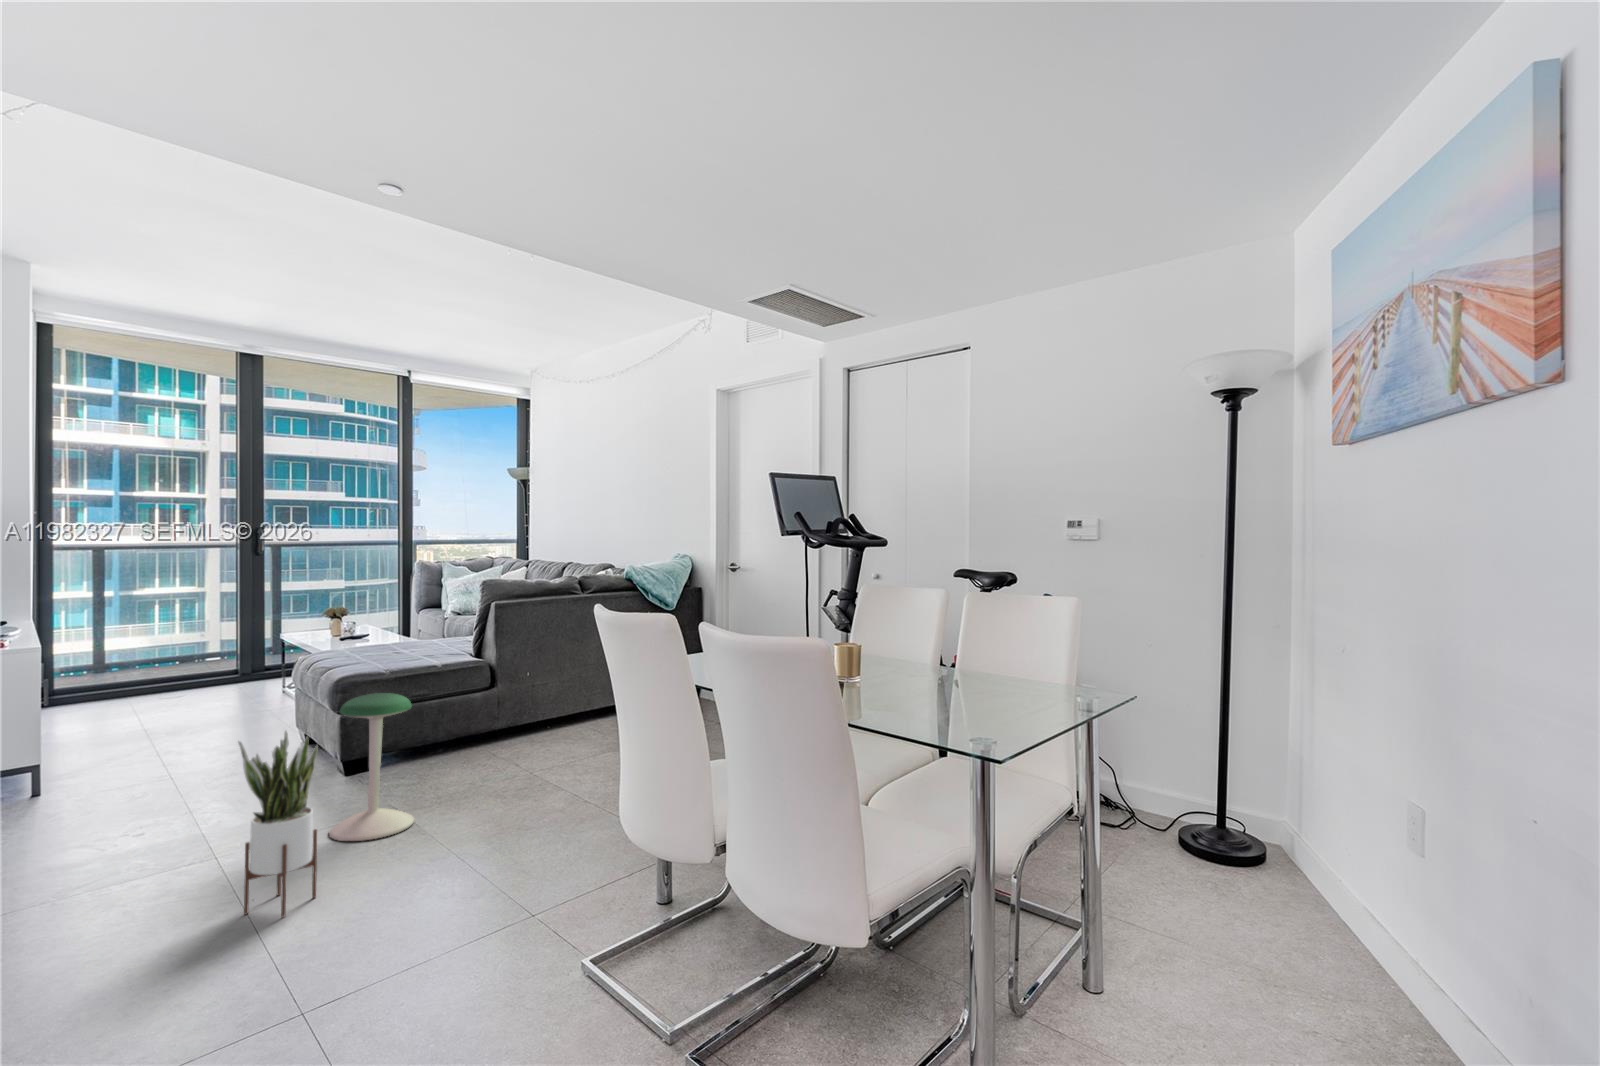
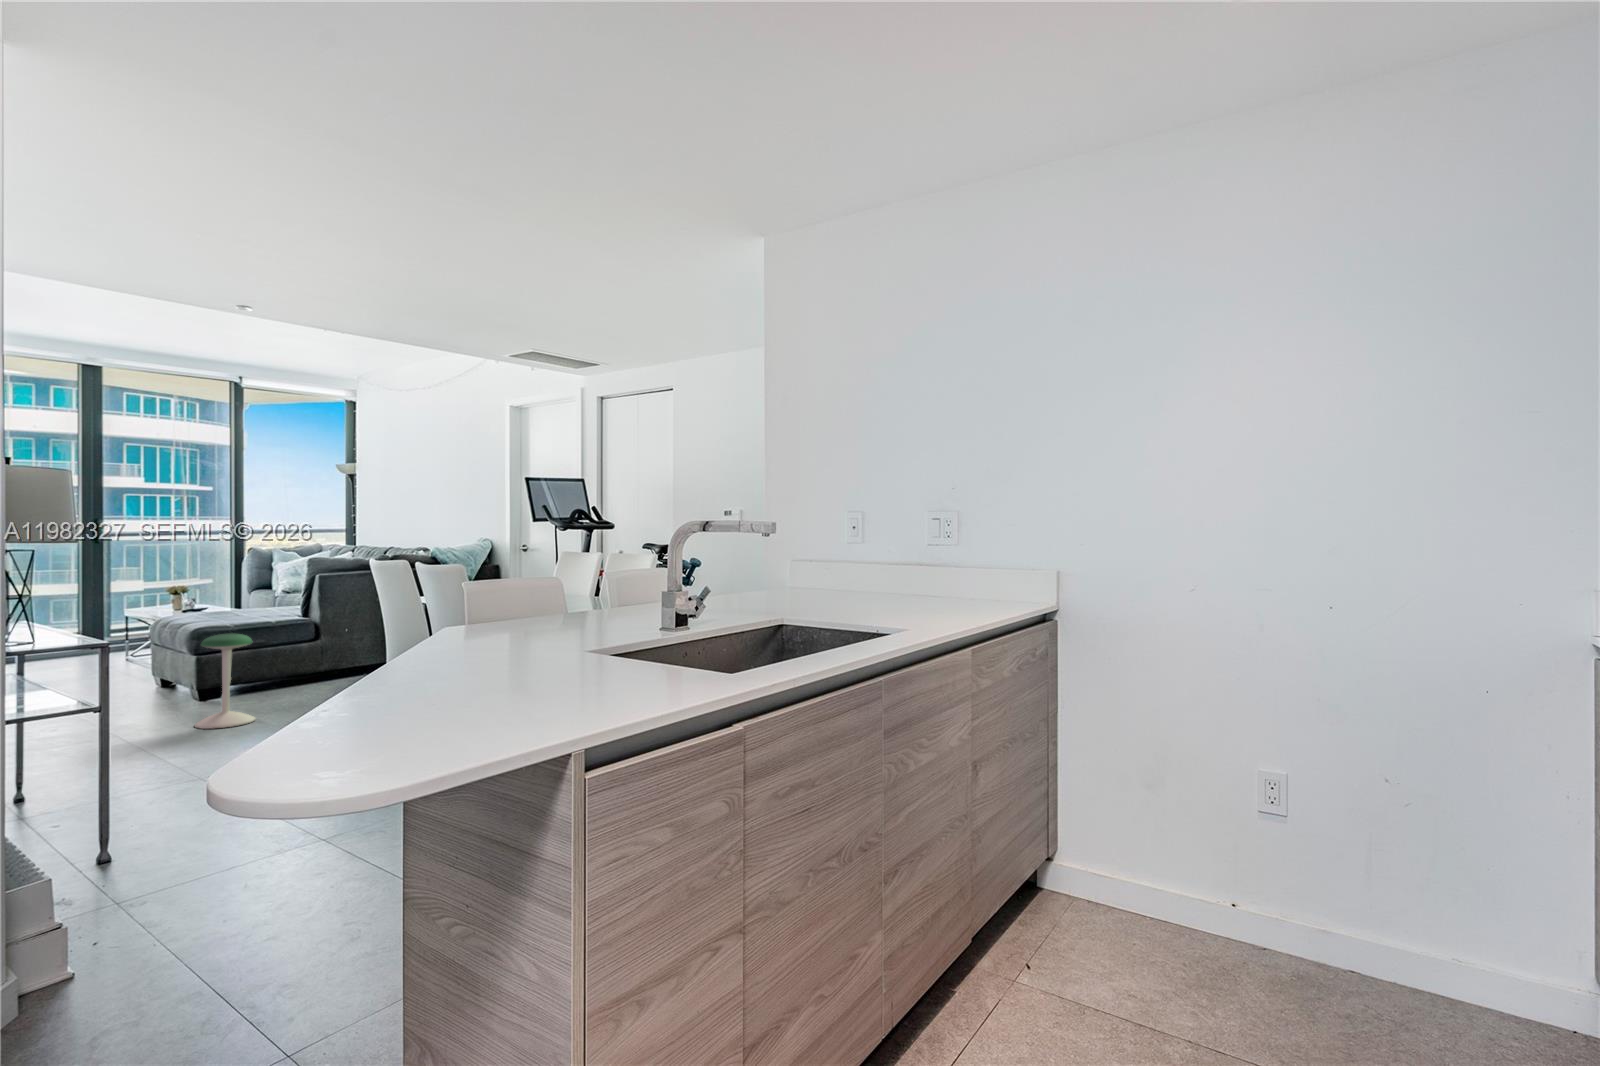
potted plant: present [238,731,318,917] -> none [143,646,193,756]

